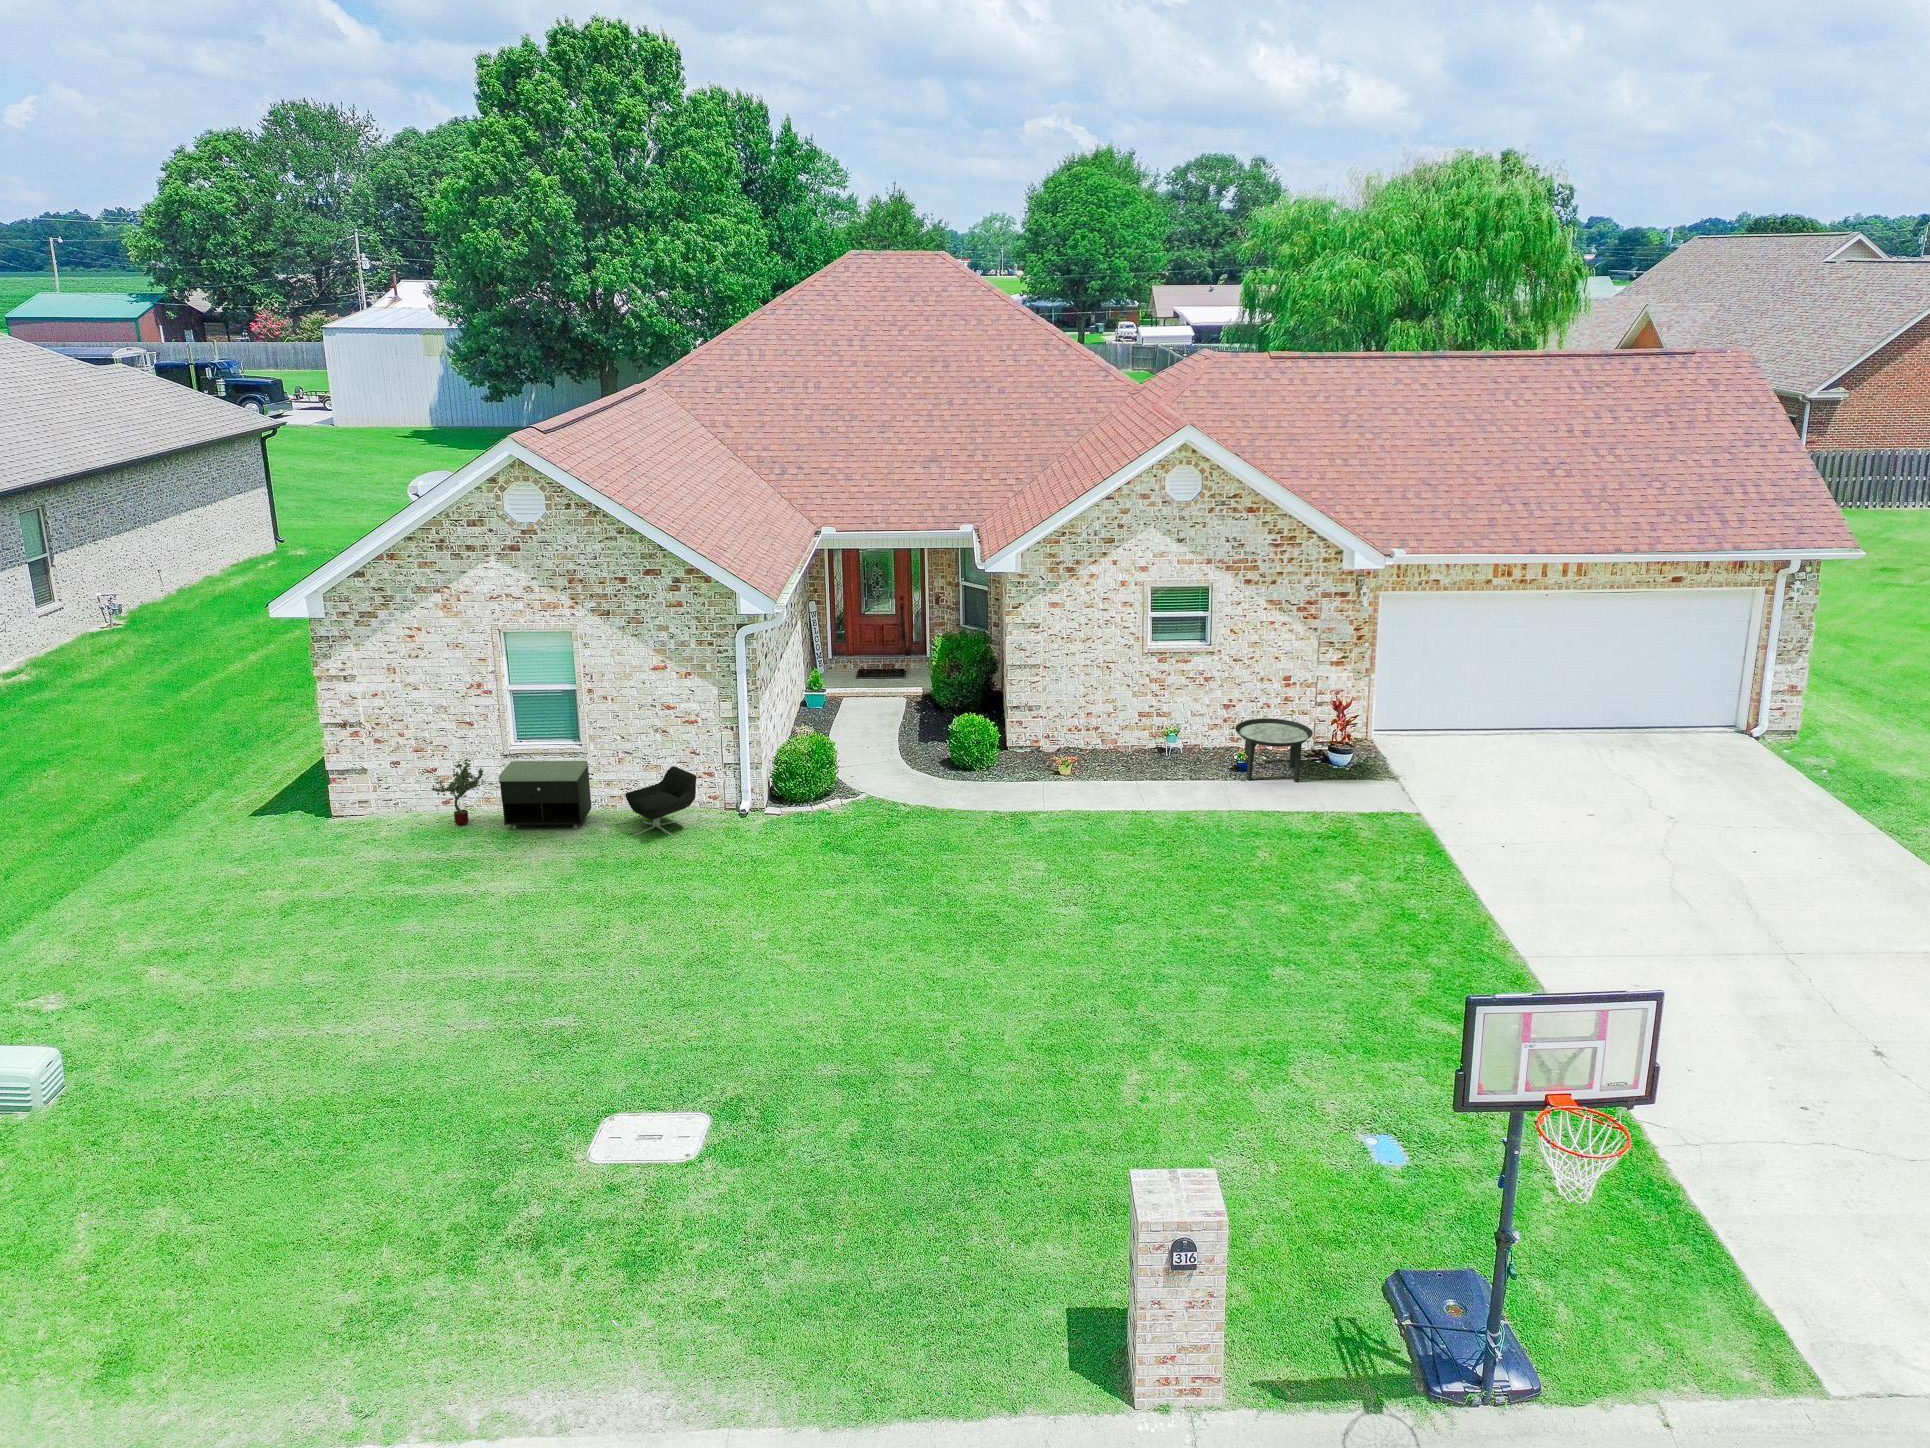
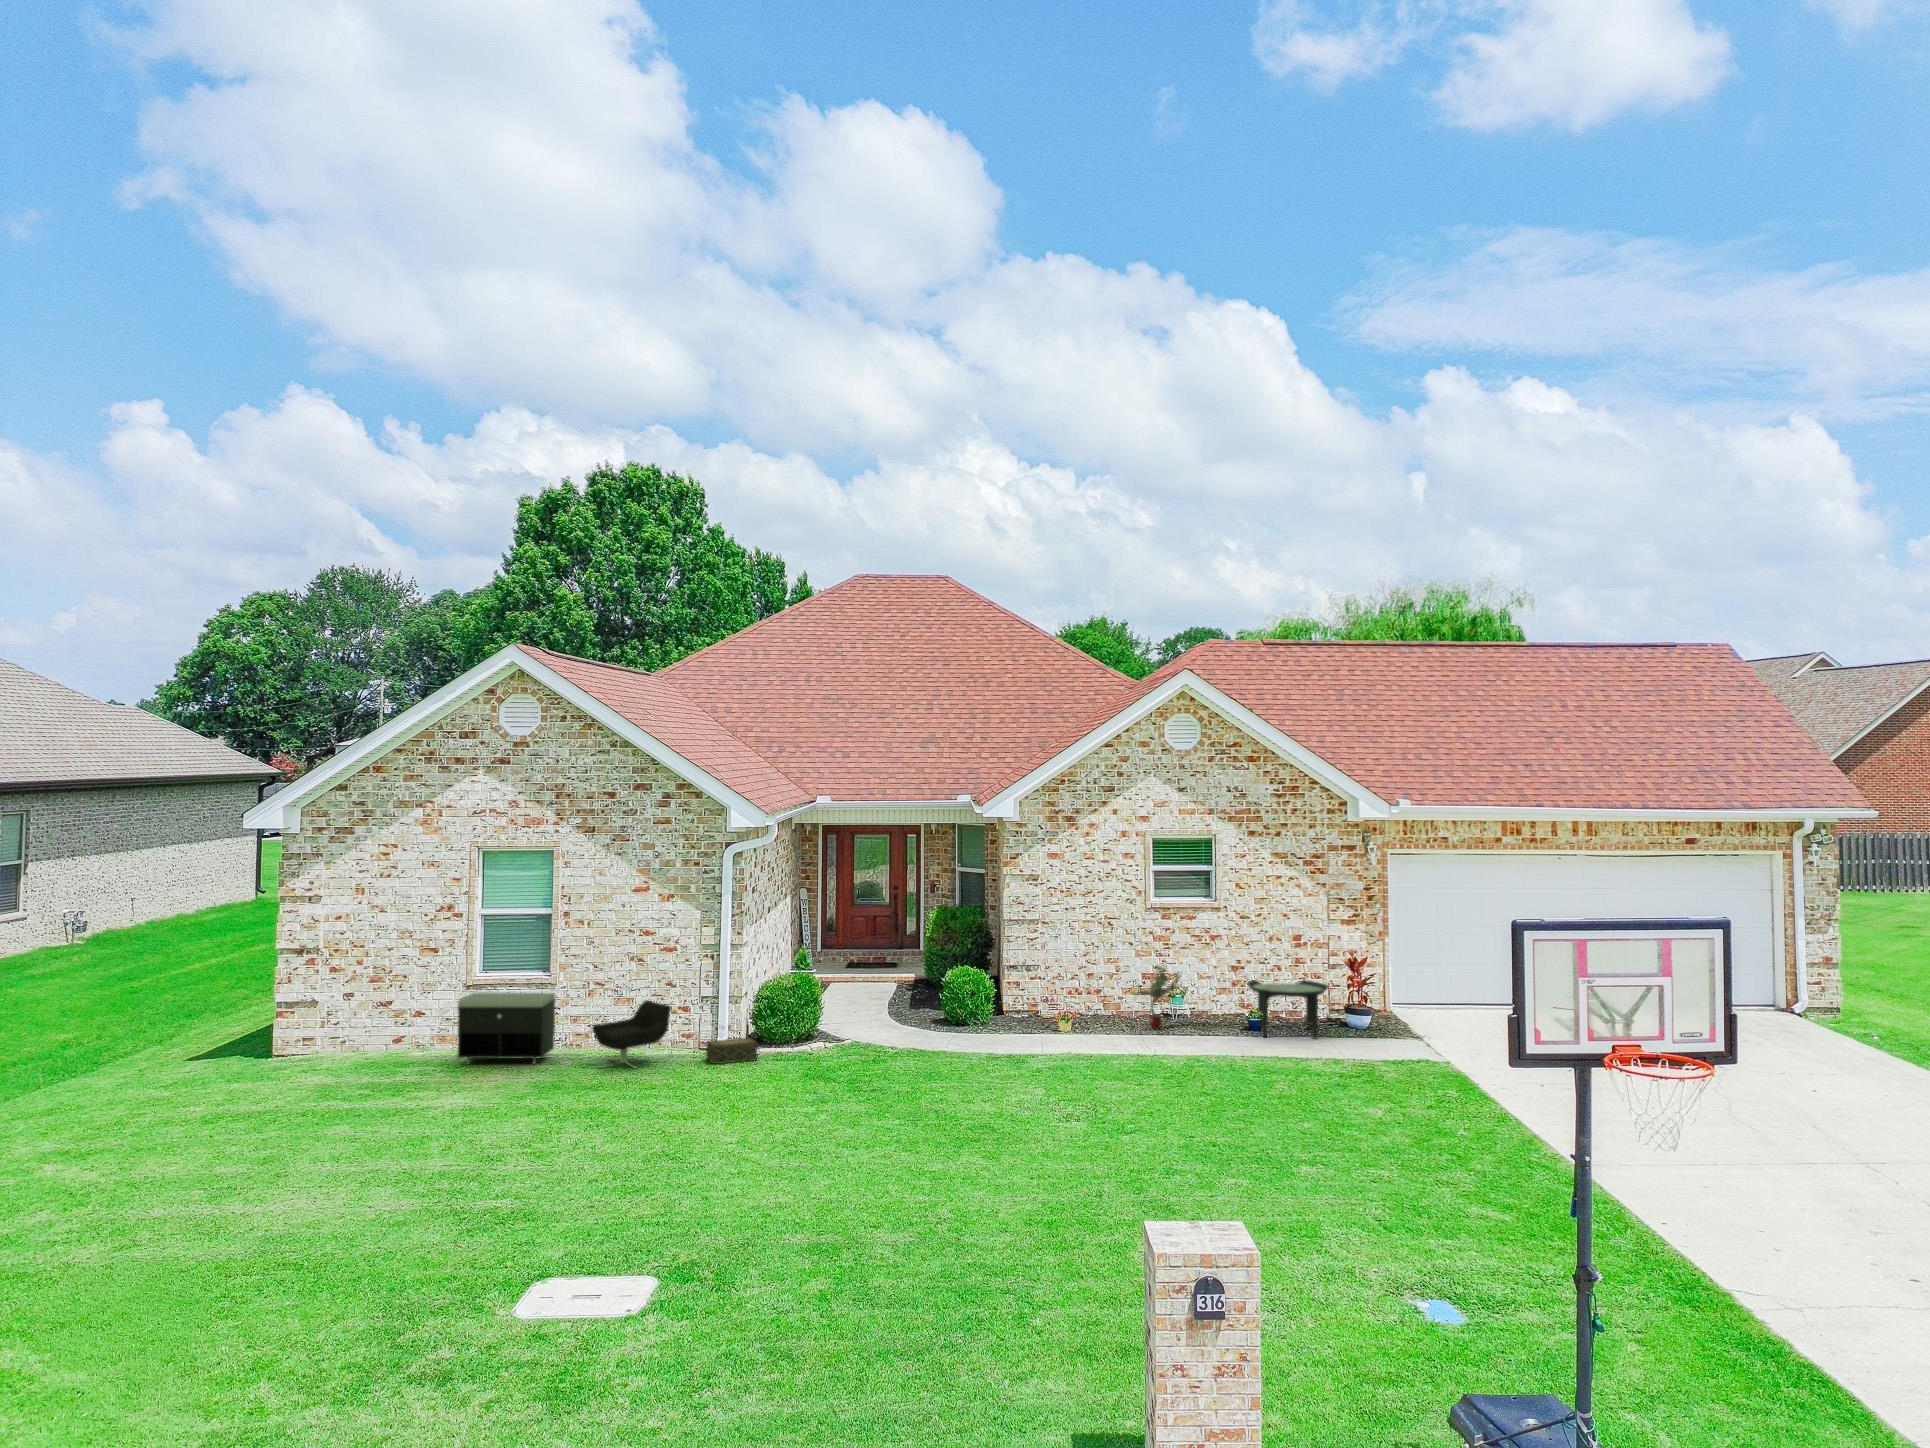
potted tree: present [432,759,485,825] -> present [1132,967,1181,1029]
woven basket: none [732,798,779,827] -> present [706,1038,758,1064]

